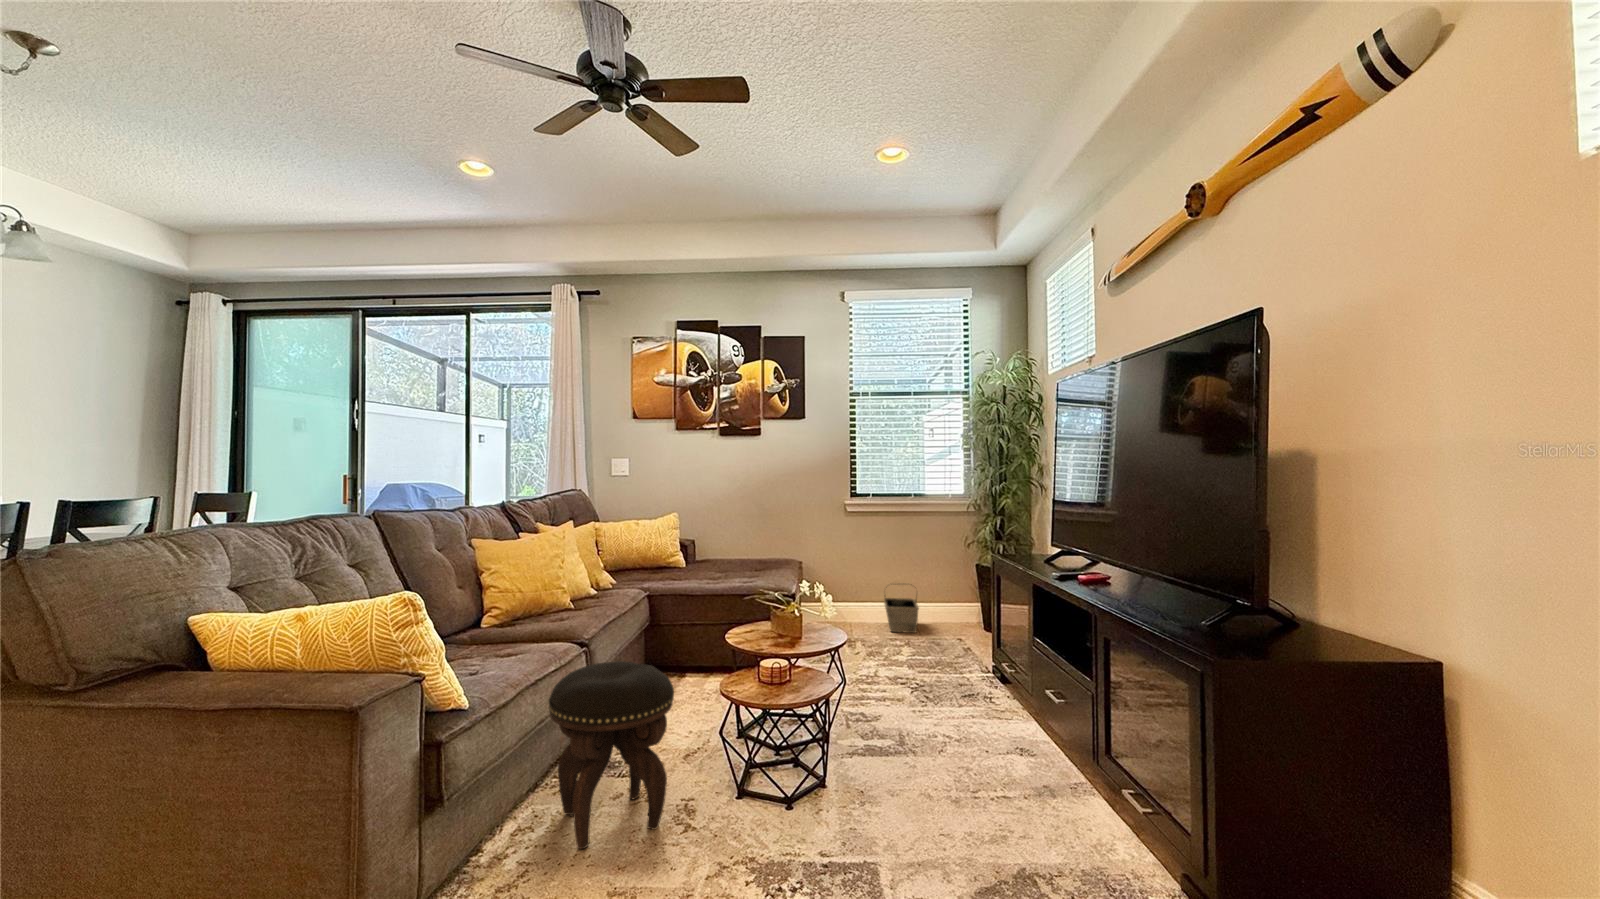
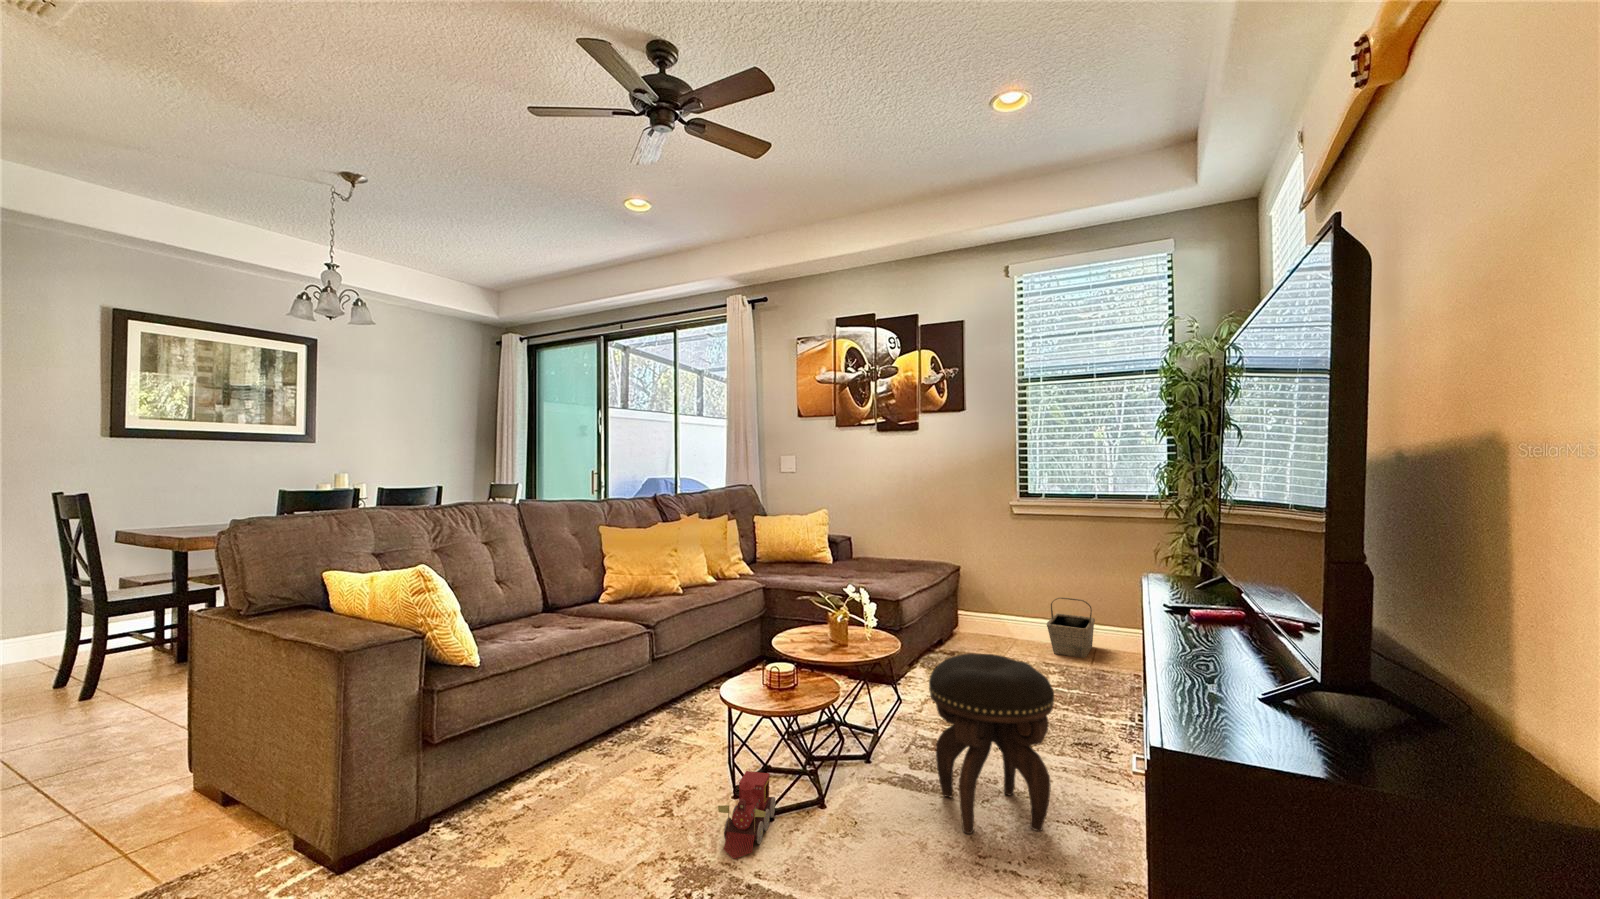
footstool: present [549,661,674,849] -> present [929,653,1054,834]
toy train: none [756,765,808,848] -> present [718,771,775,859]

